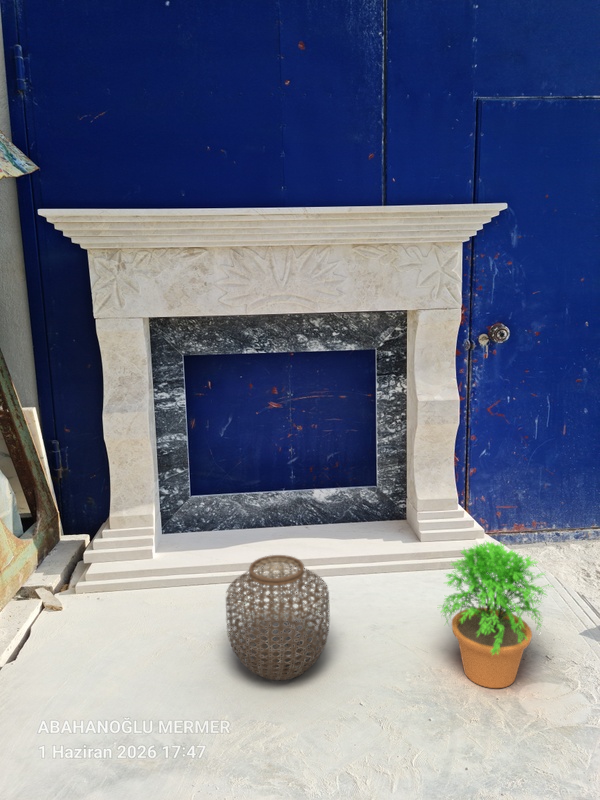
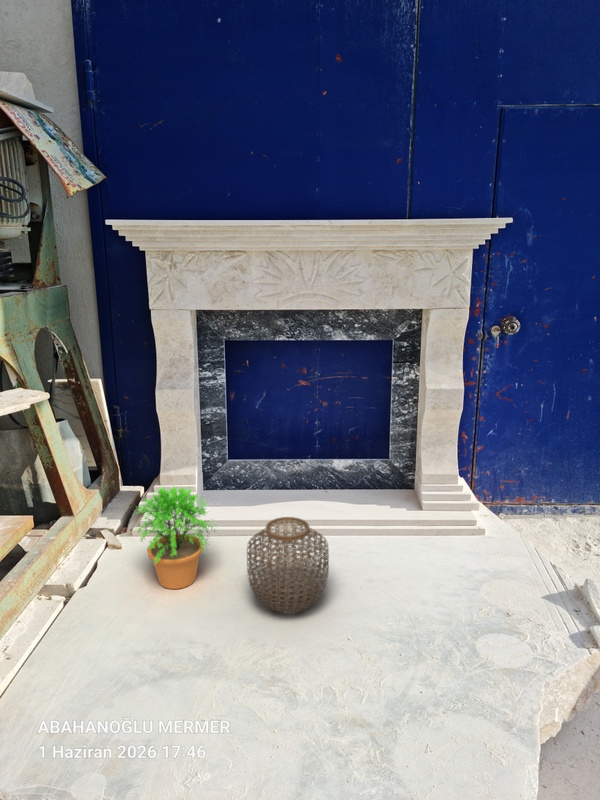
potted plant: present [441,542,552,688] -> present [136,486,212,589]

